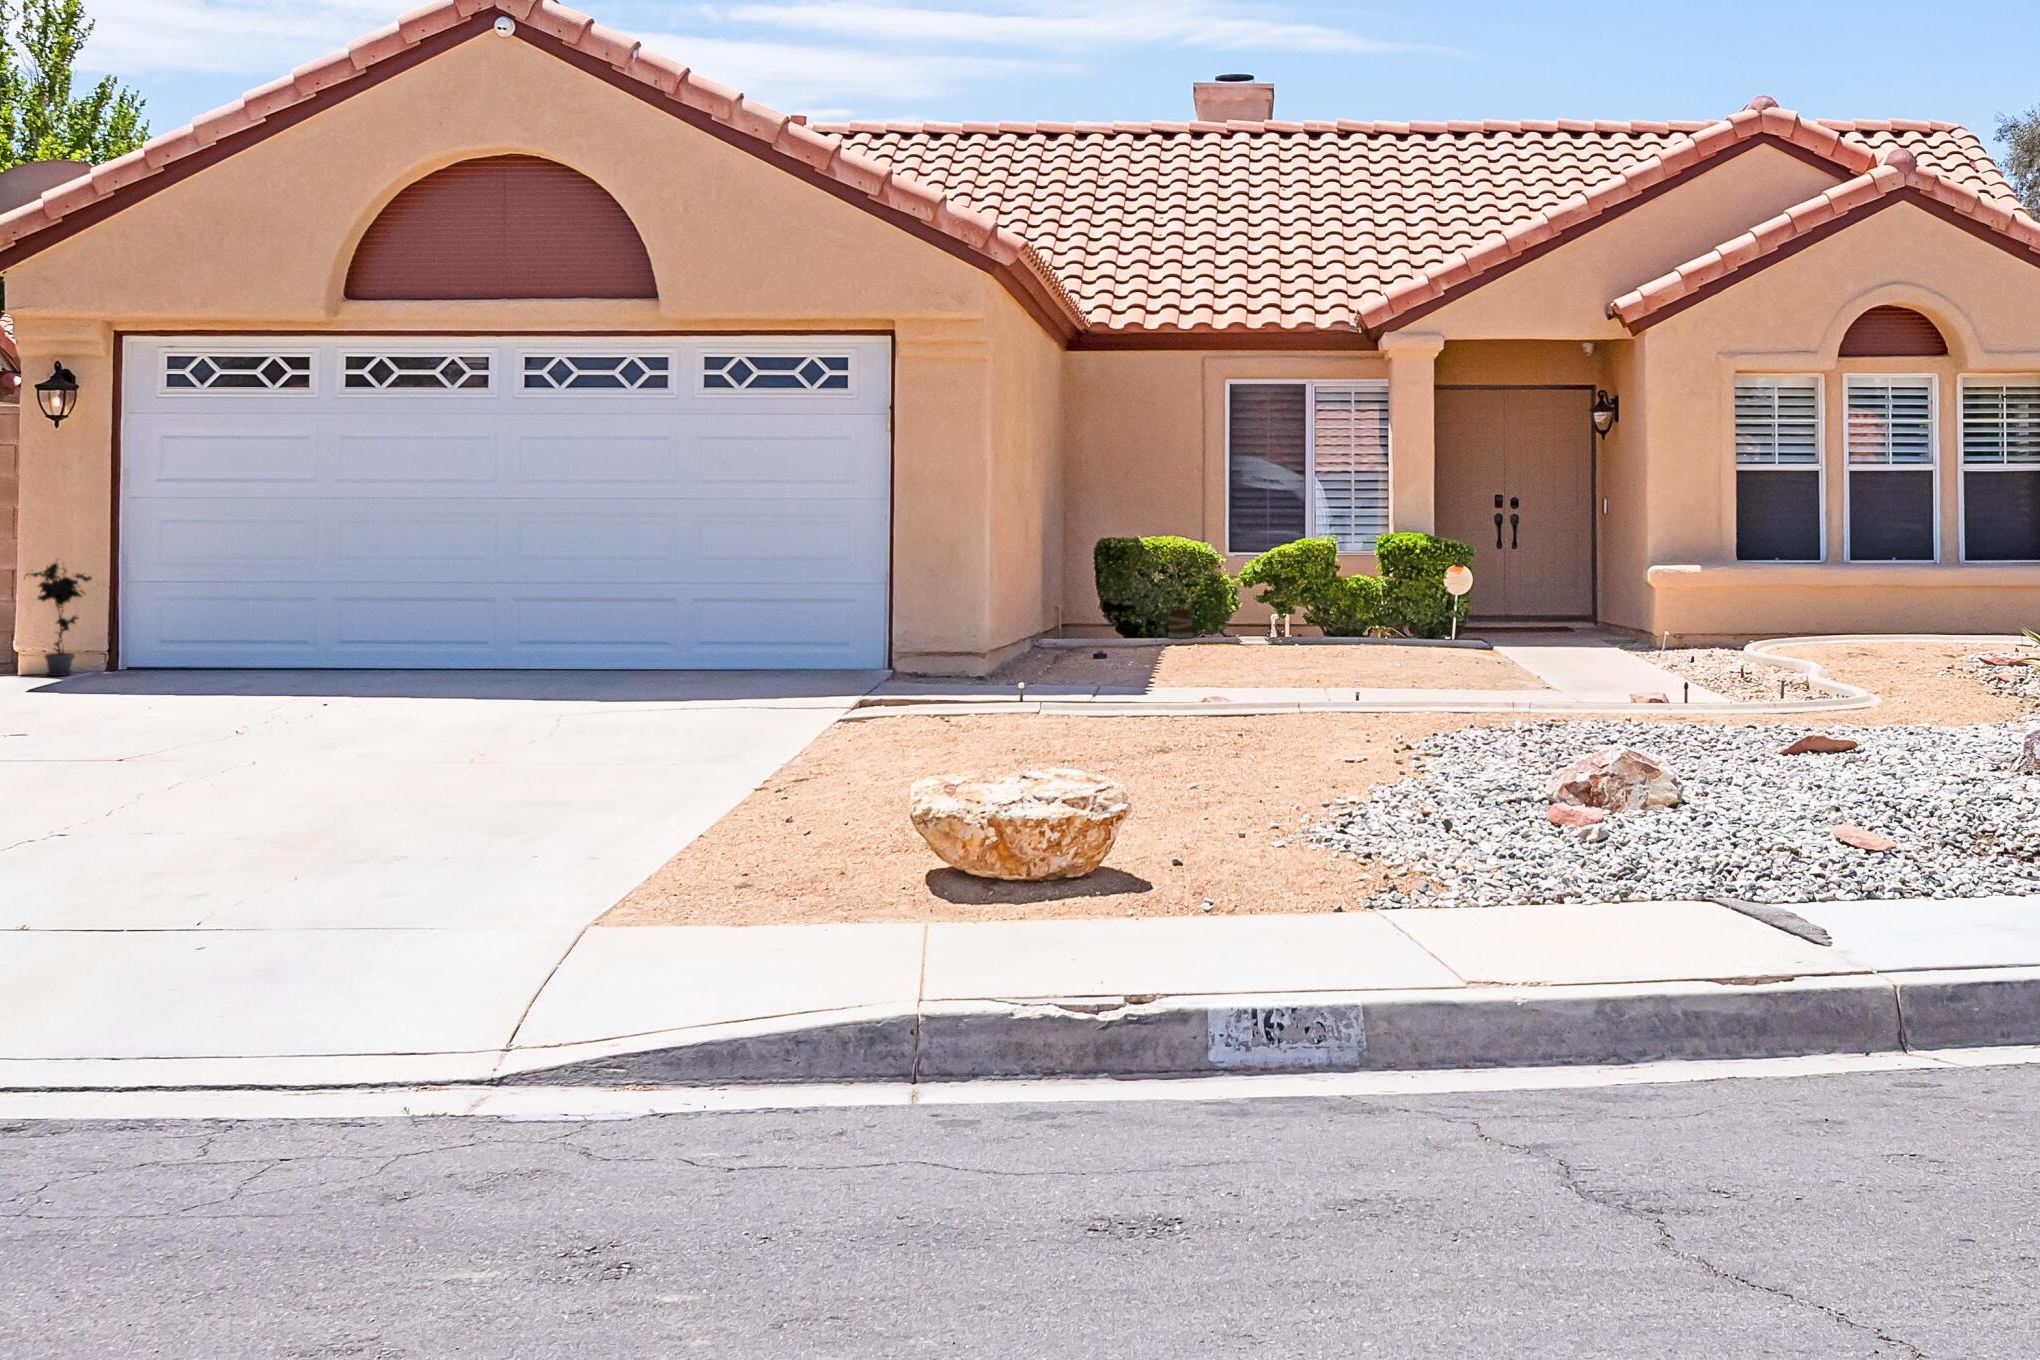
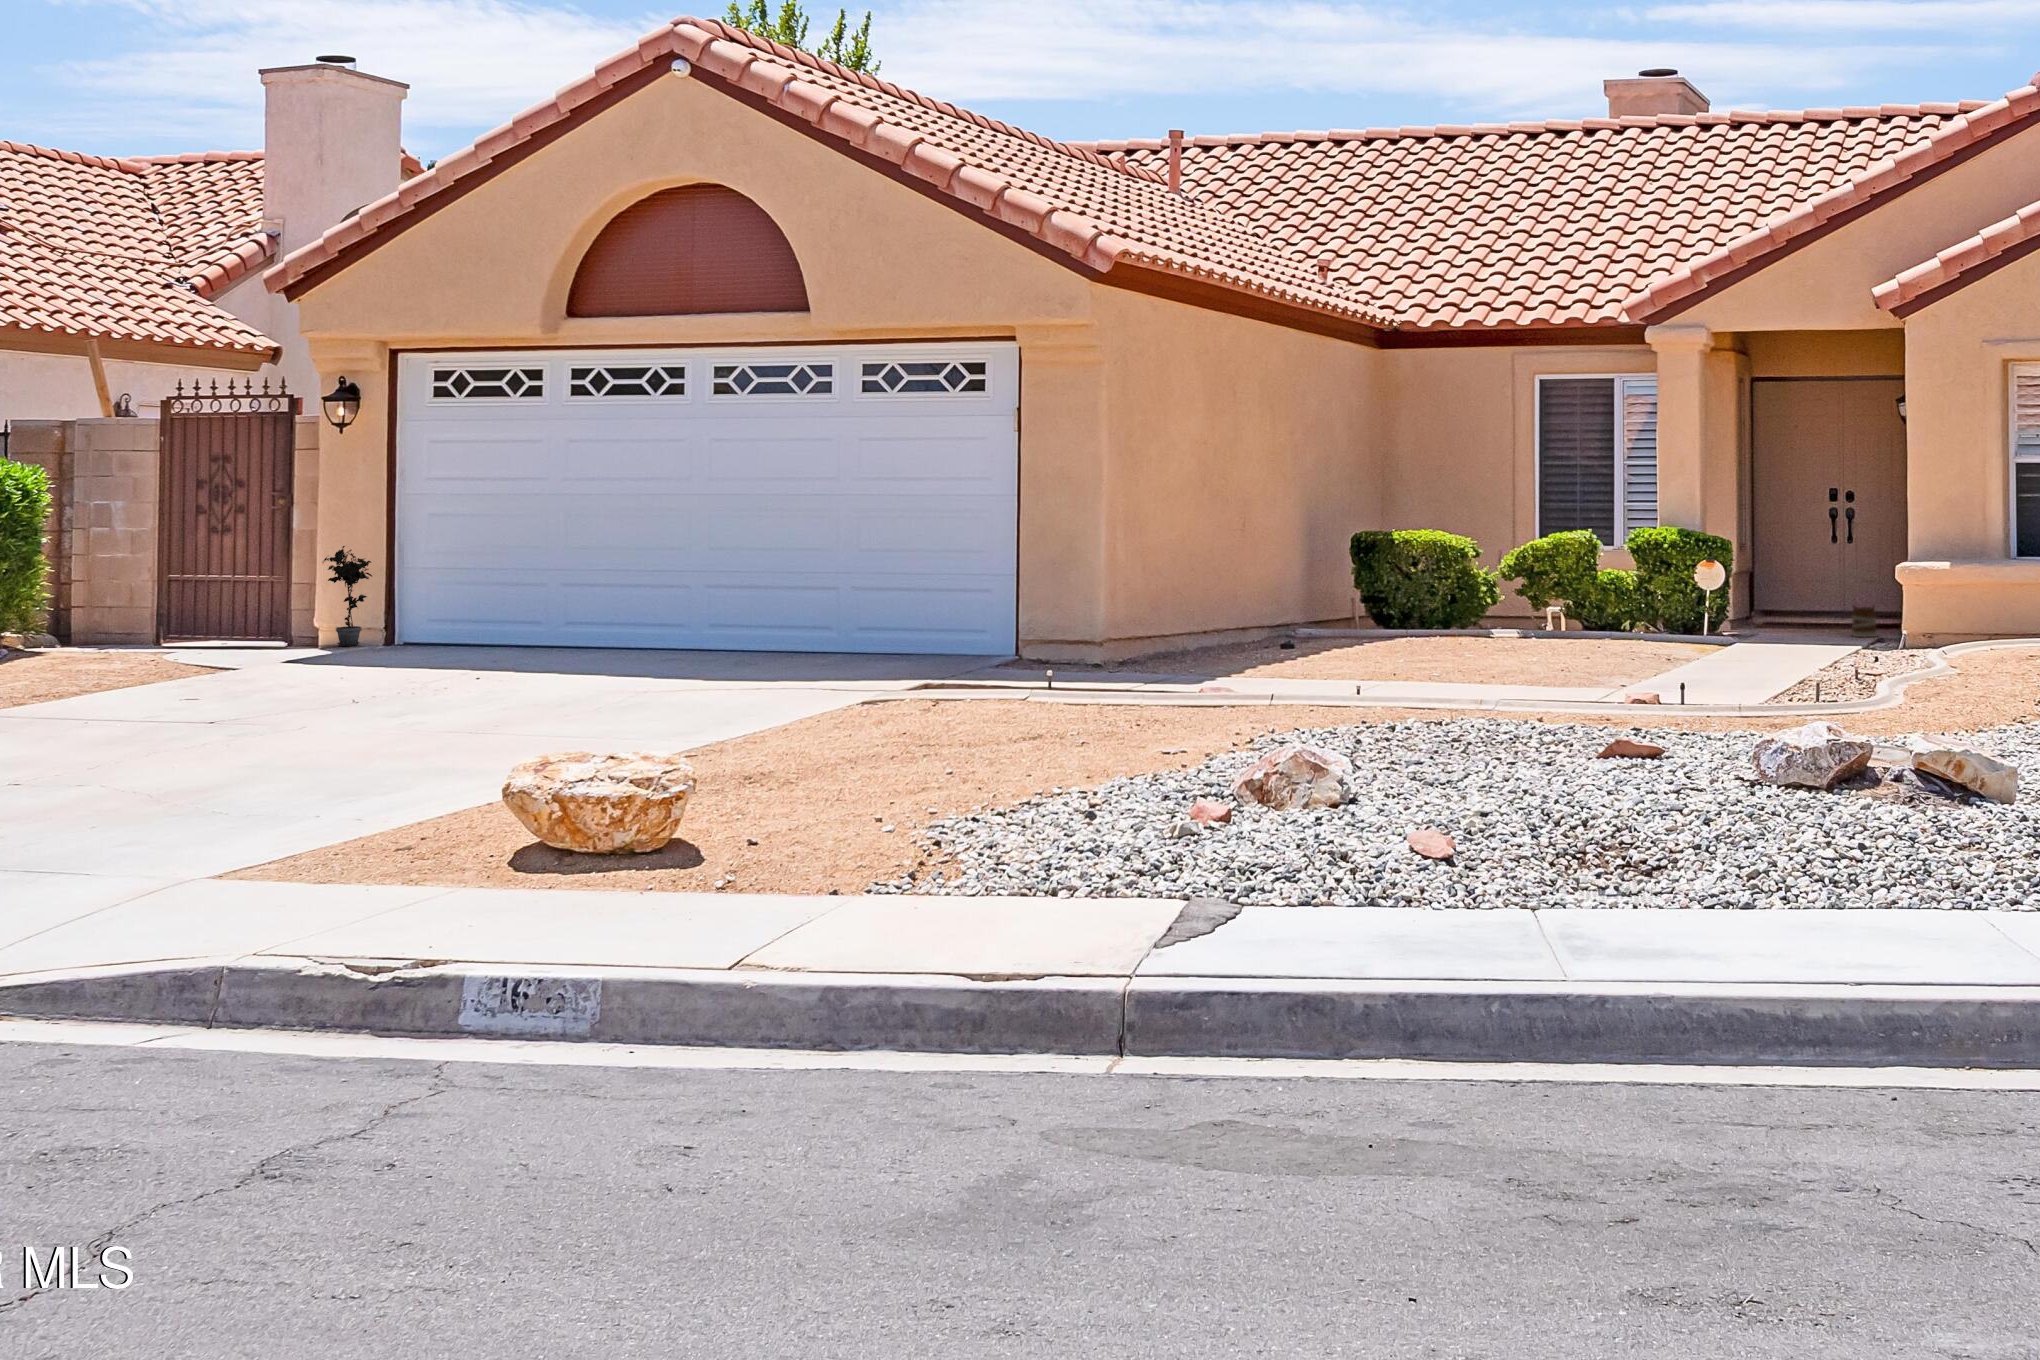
wooden bucket: present [1168,608,1193,638] -> present [1852,606,1877,637]

